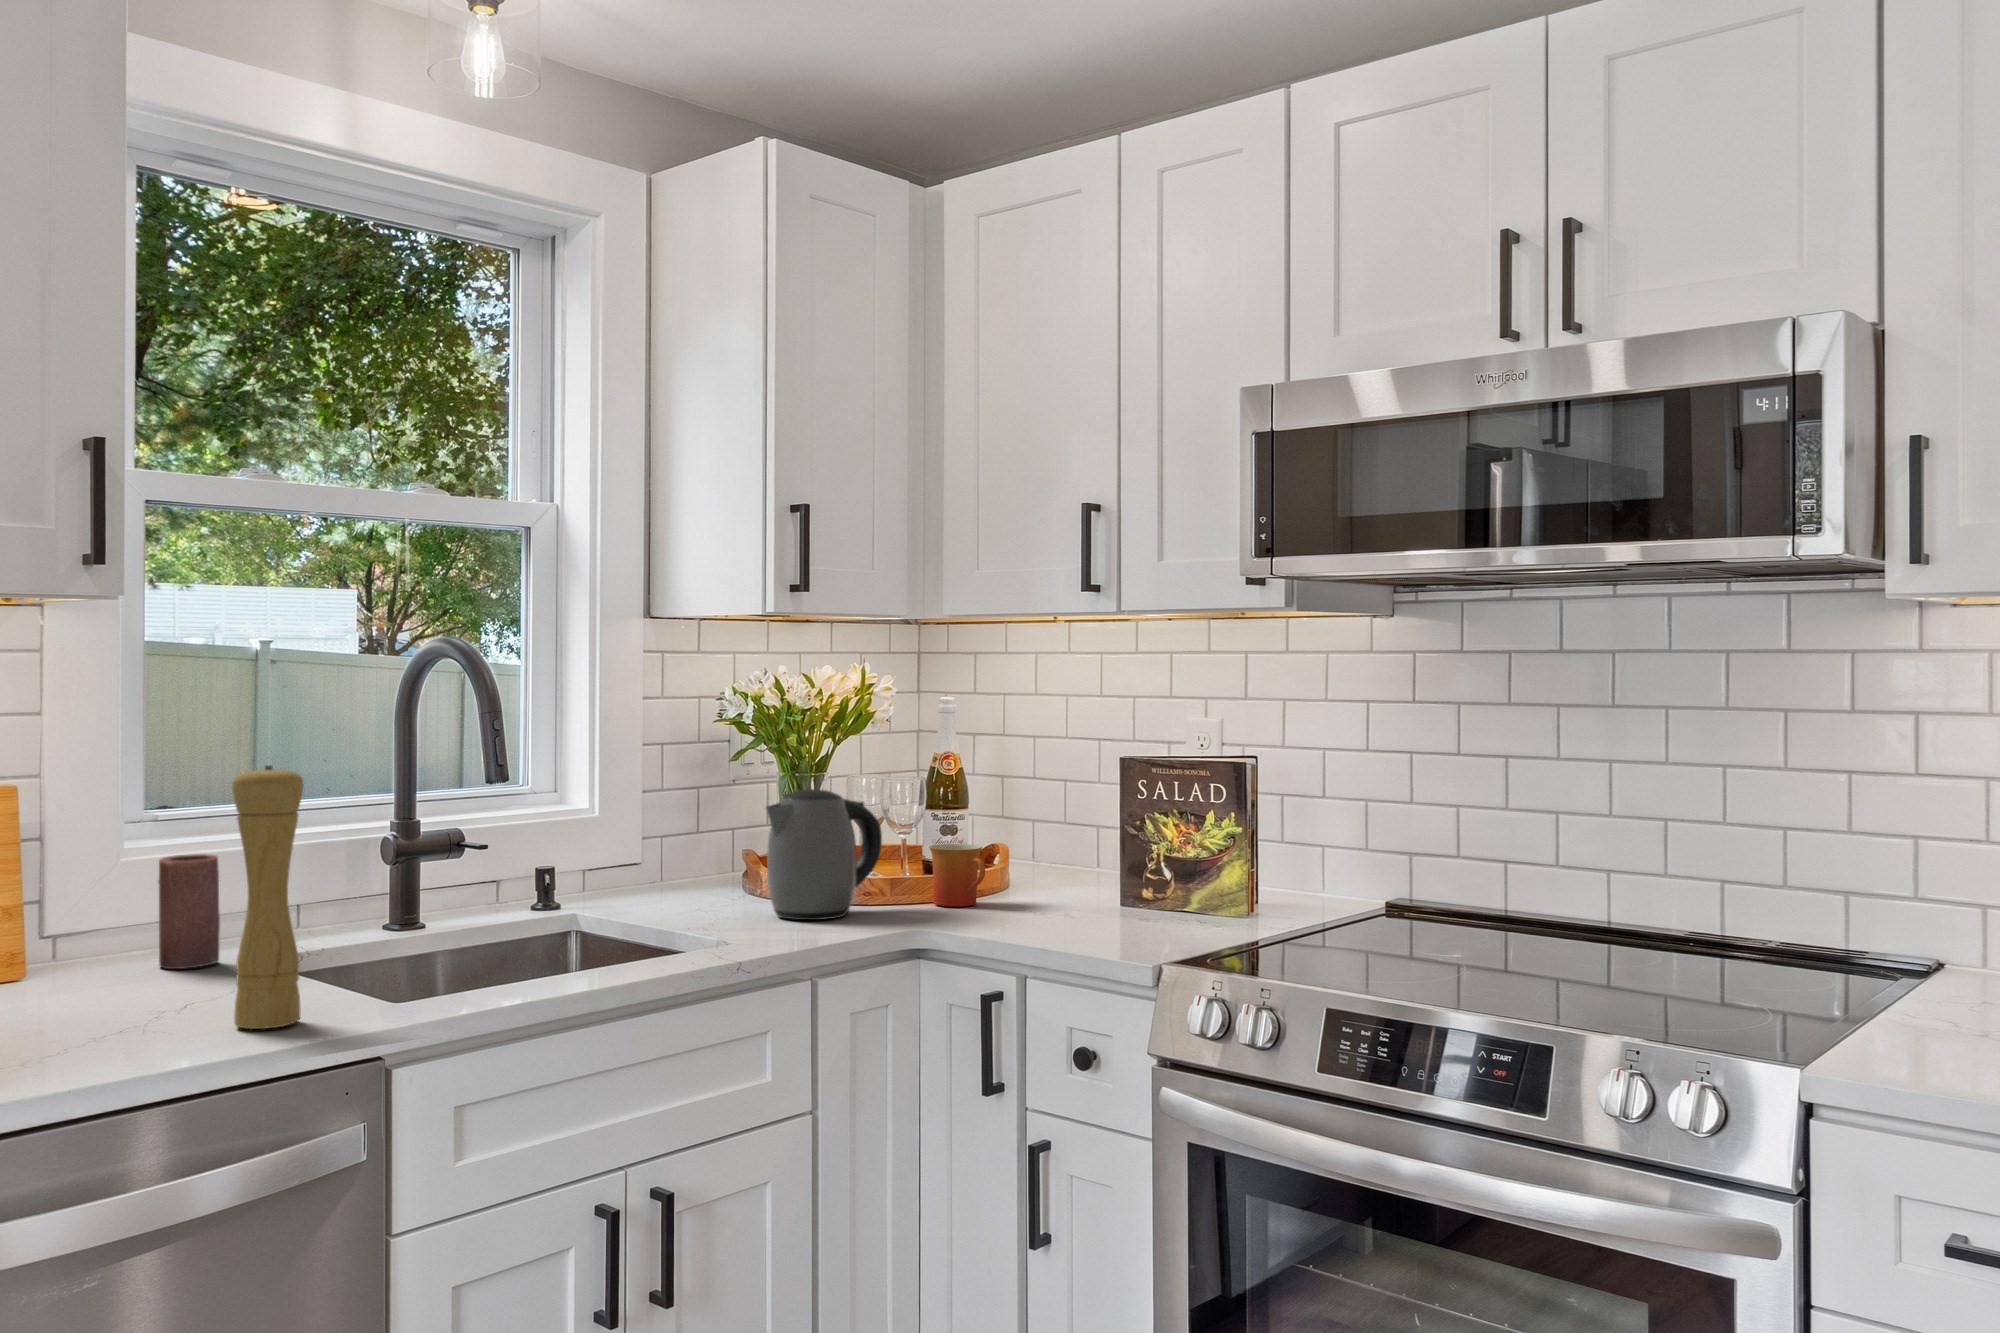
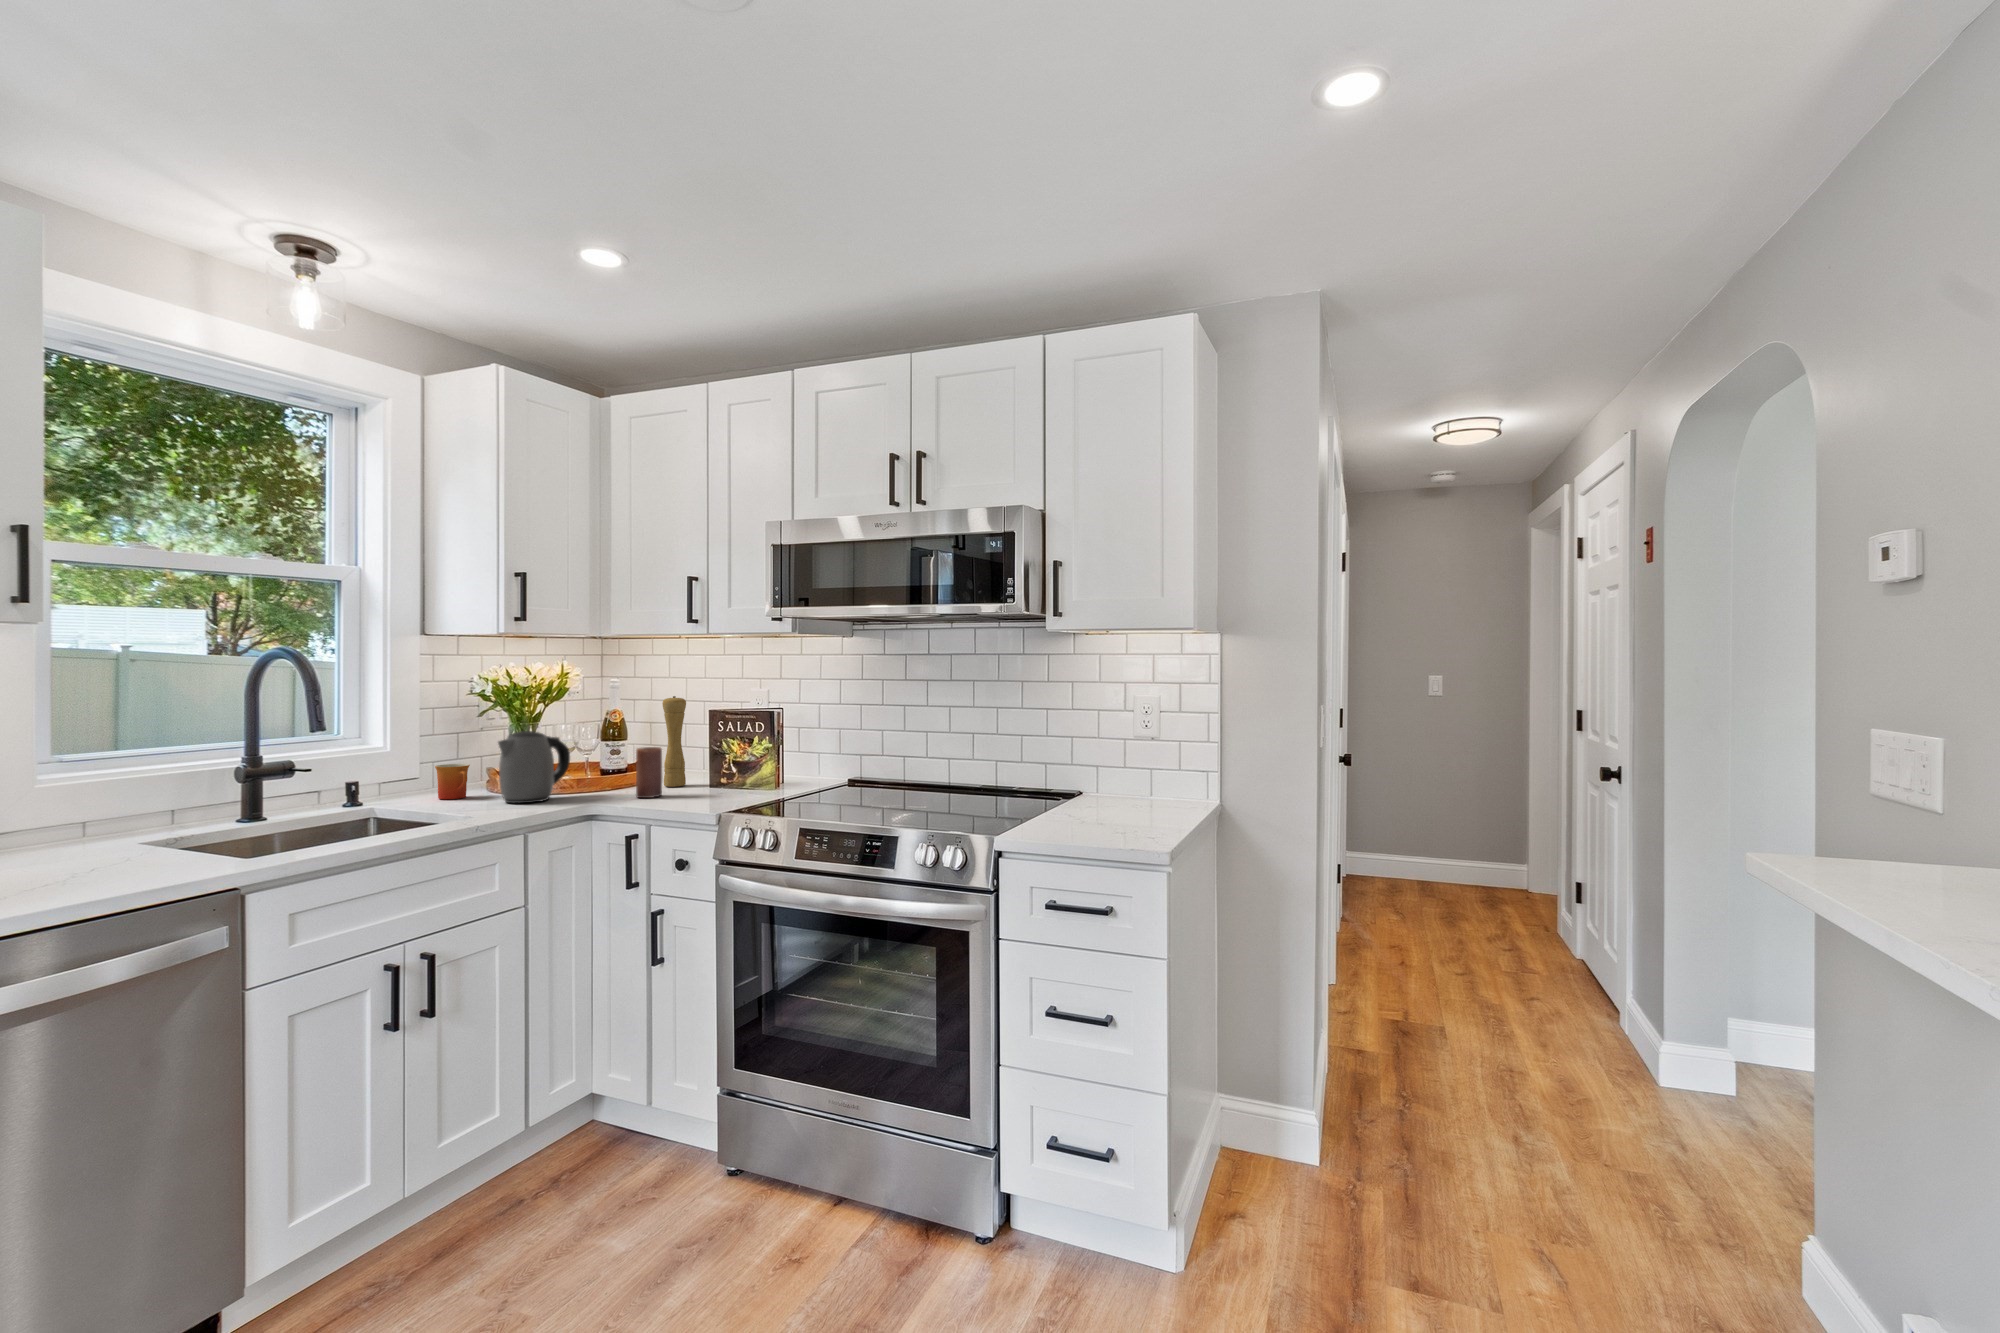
pepper mill: present [232,765,304,1029] -> present [662,696,686,787]
mug: present [929,844,985,906] -> present [435,764,470,799]
candle: present [158,854,220,969] -> present [636,747,662,798]

